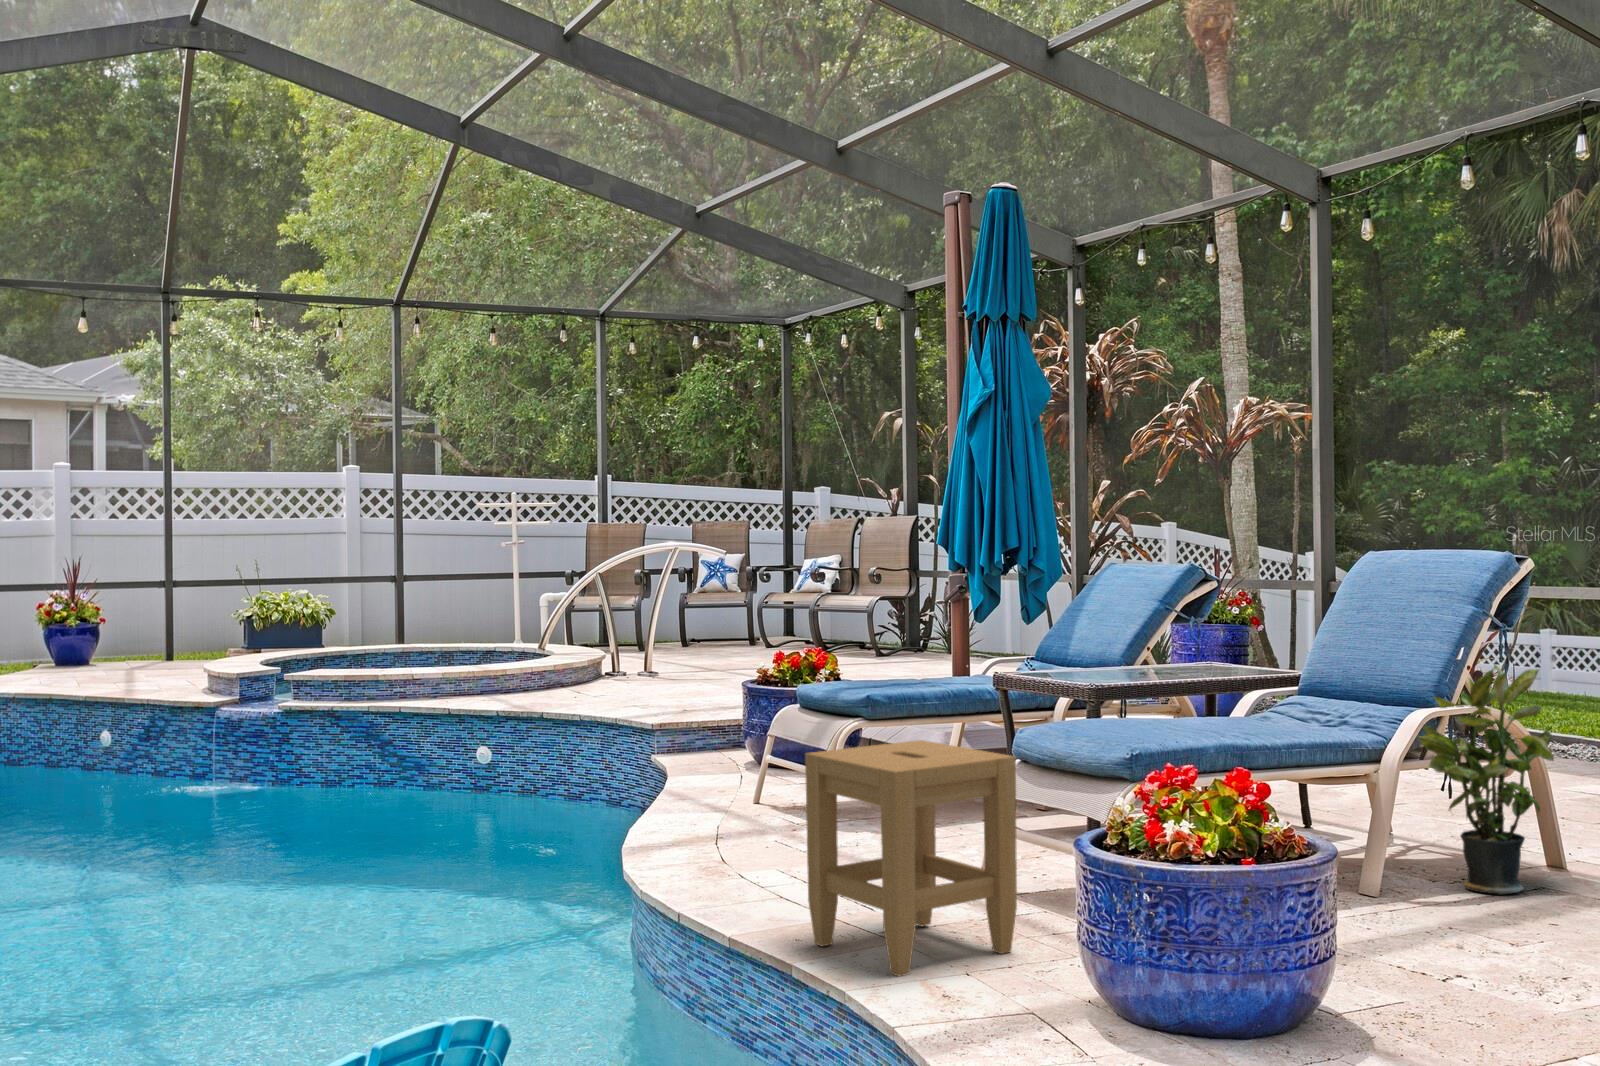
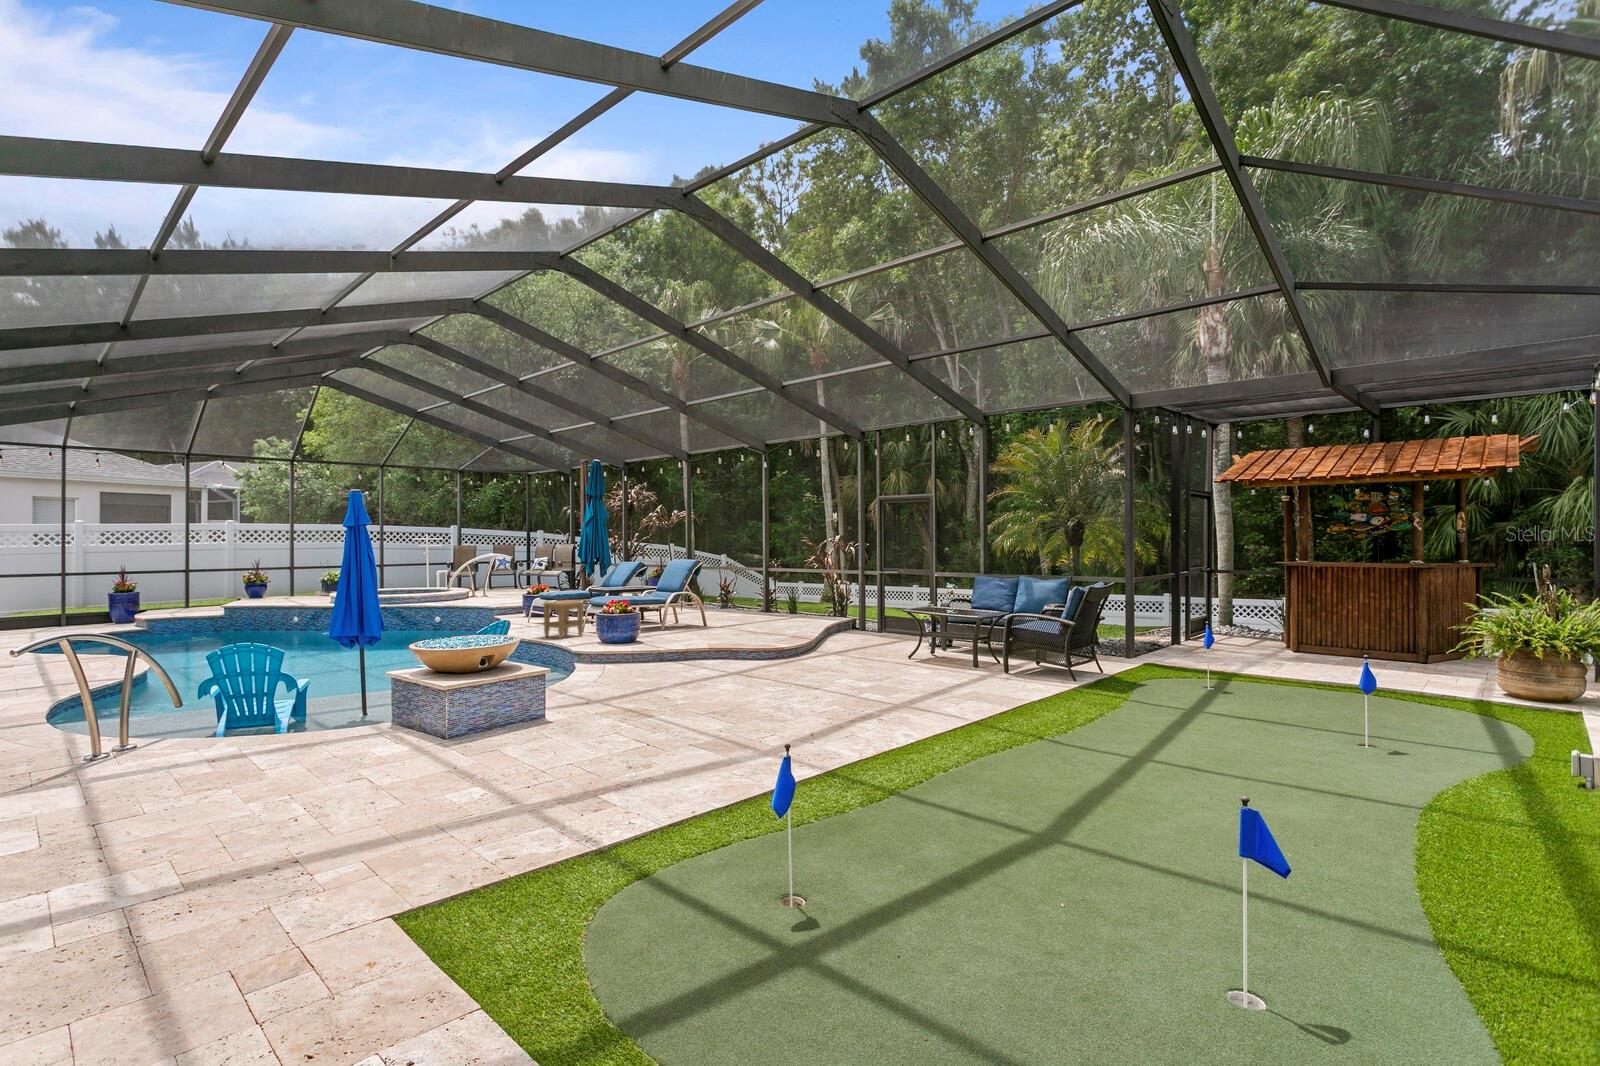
potted plant: present [1418,665,1554,895] -> none [663,585,686,625]

